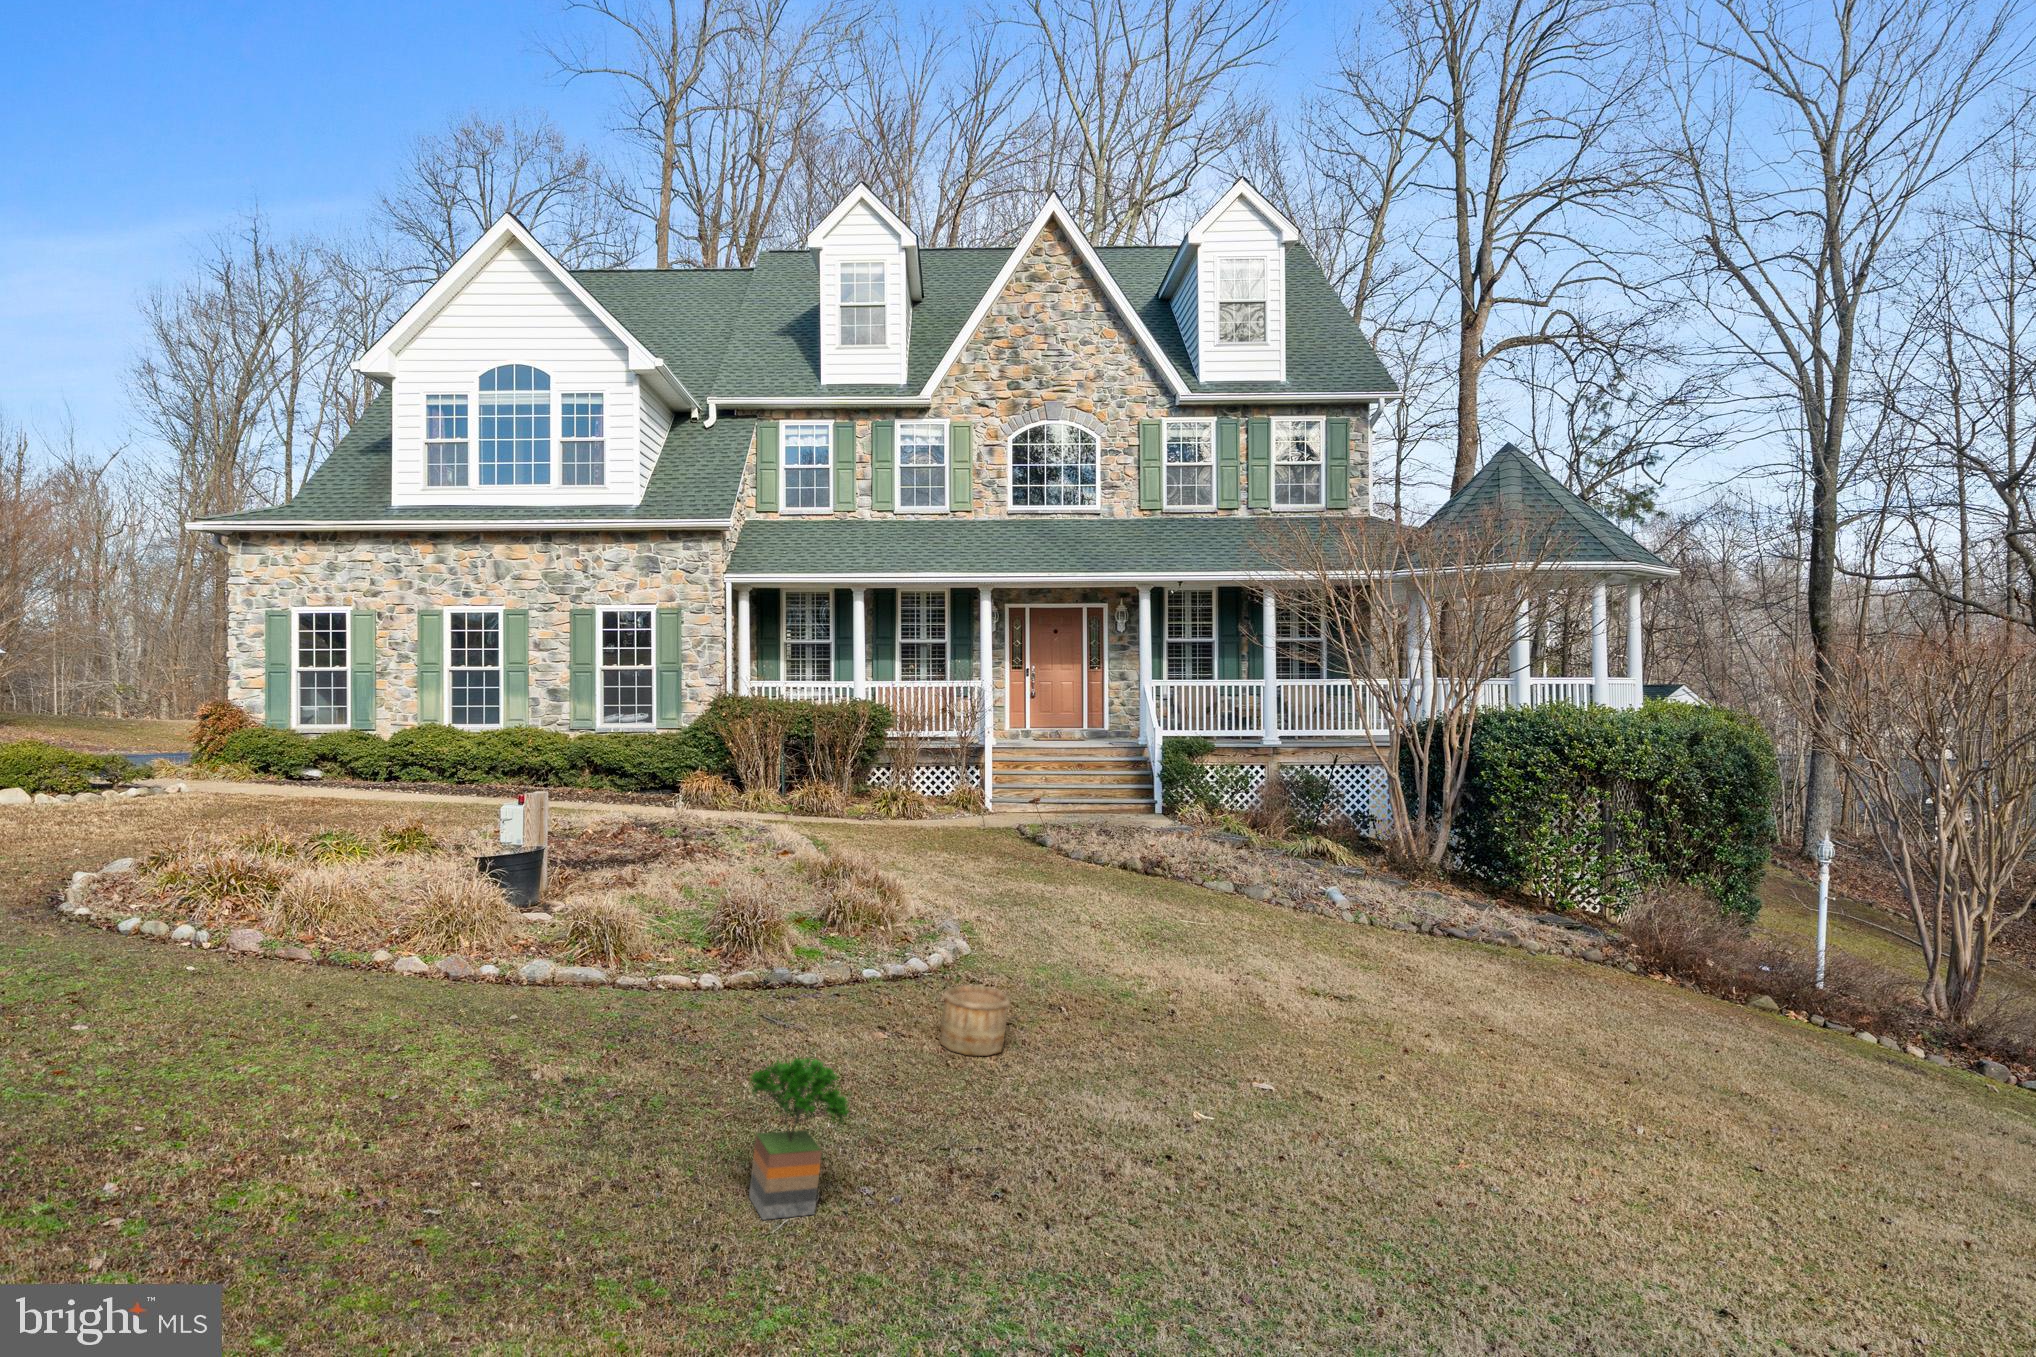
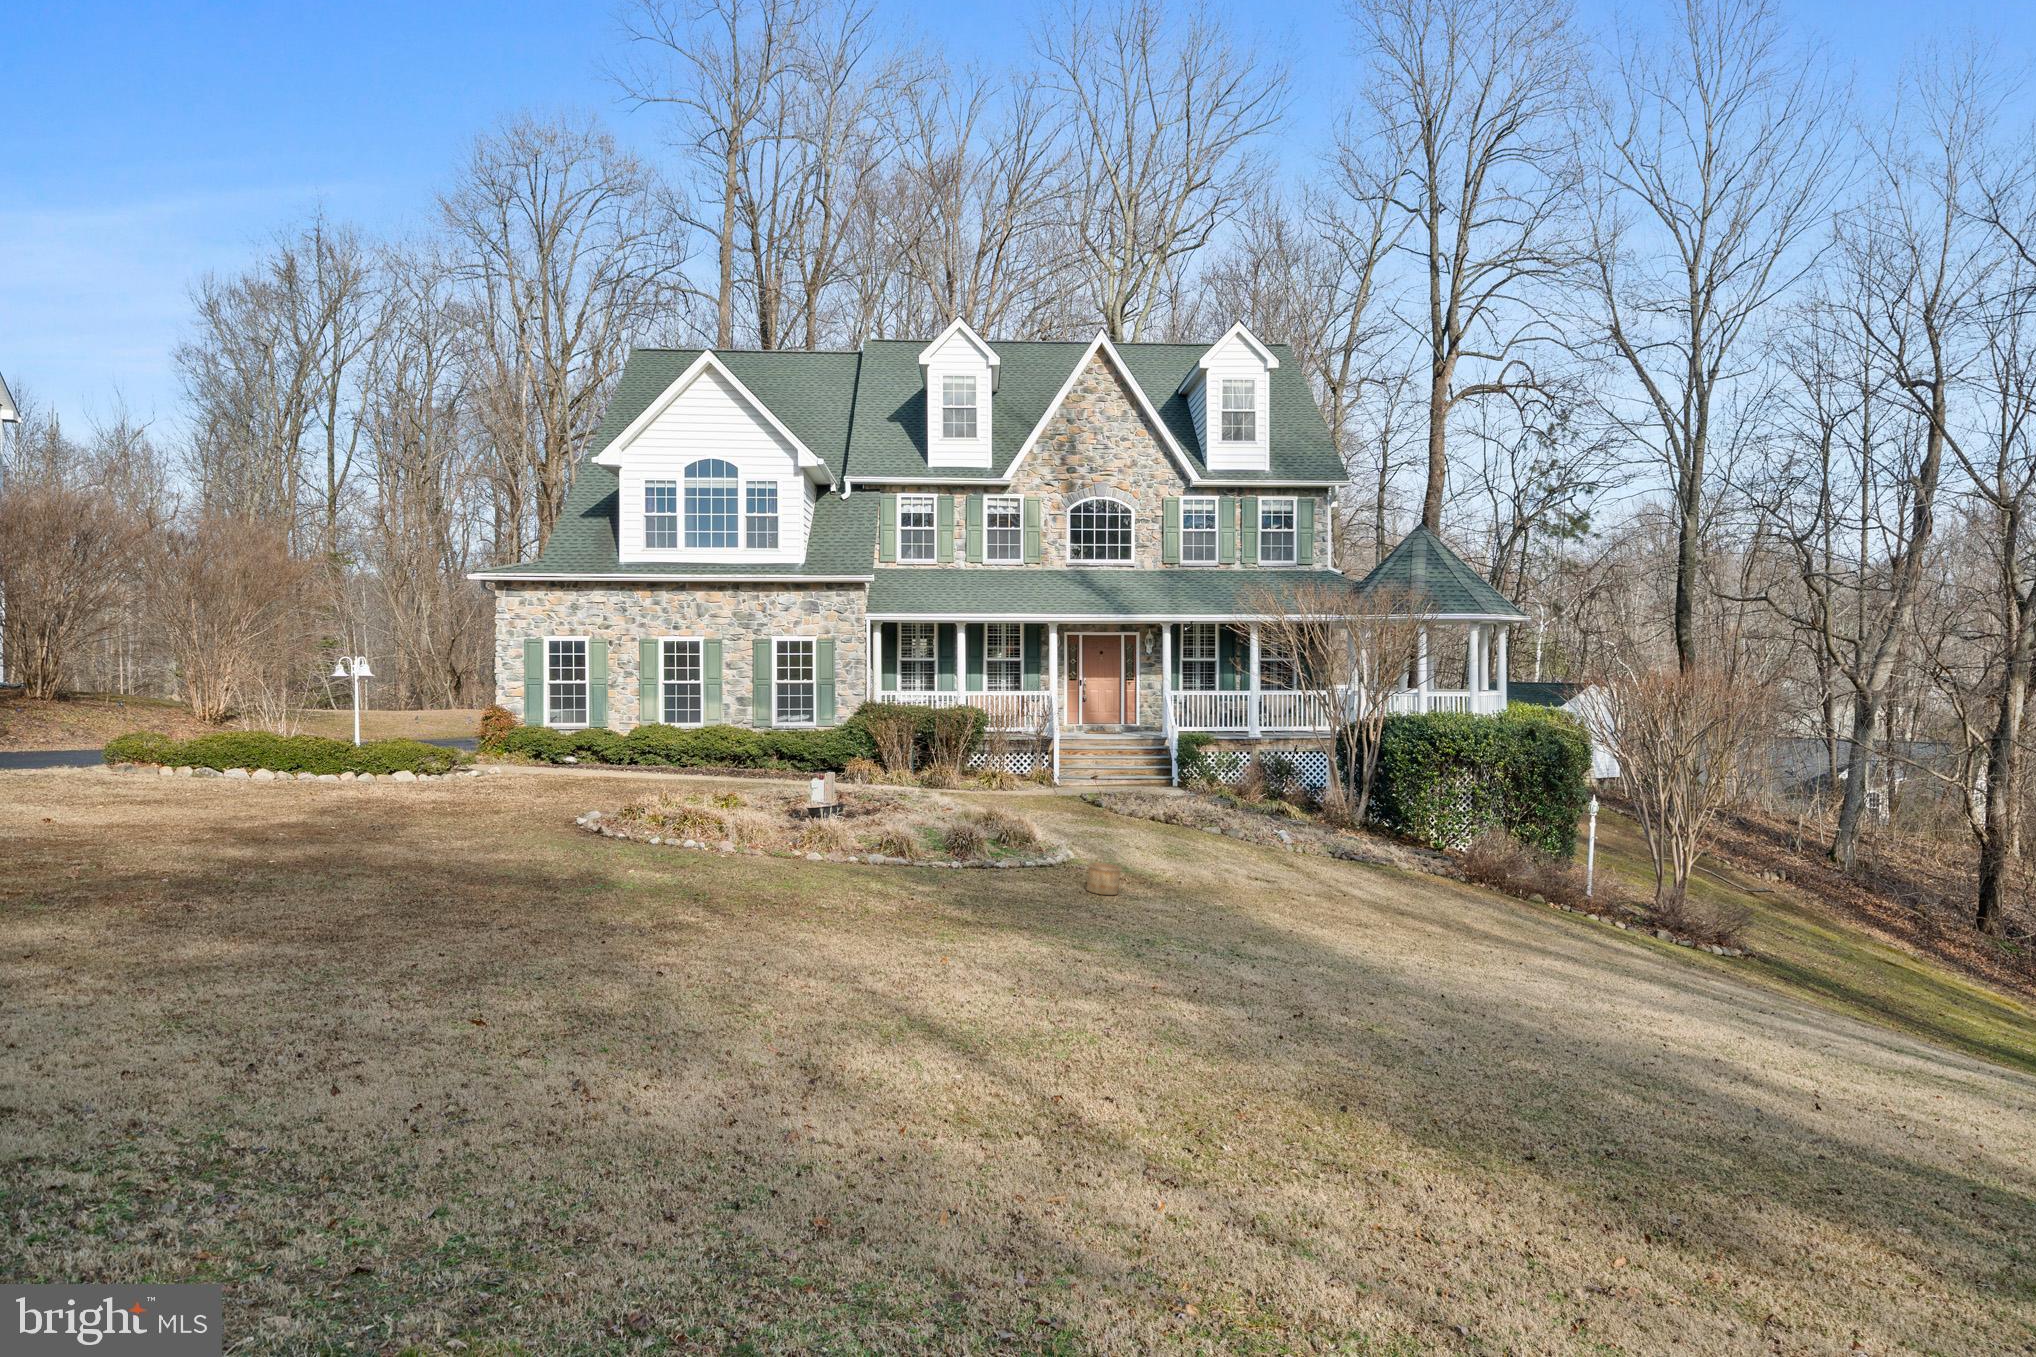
potted tree: present [749,1058,849,1220] -> none [1034,869,1079,932]

